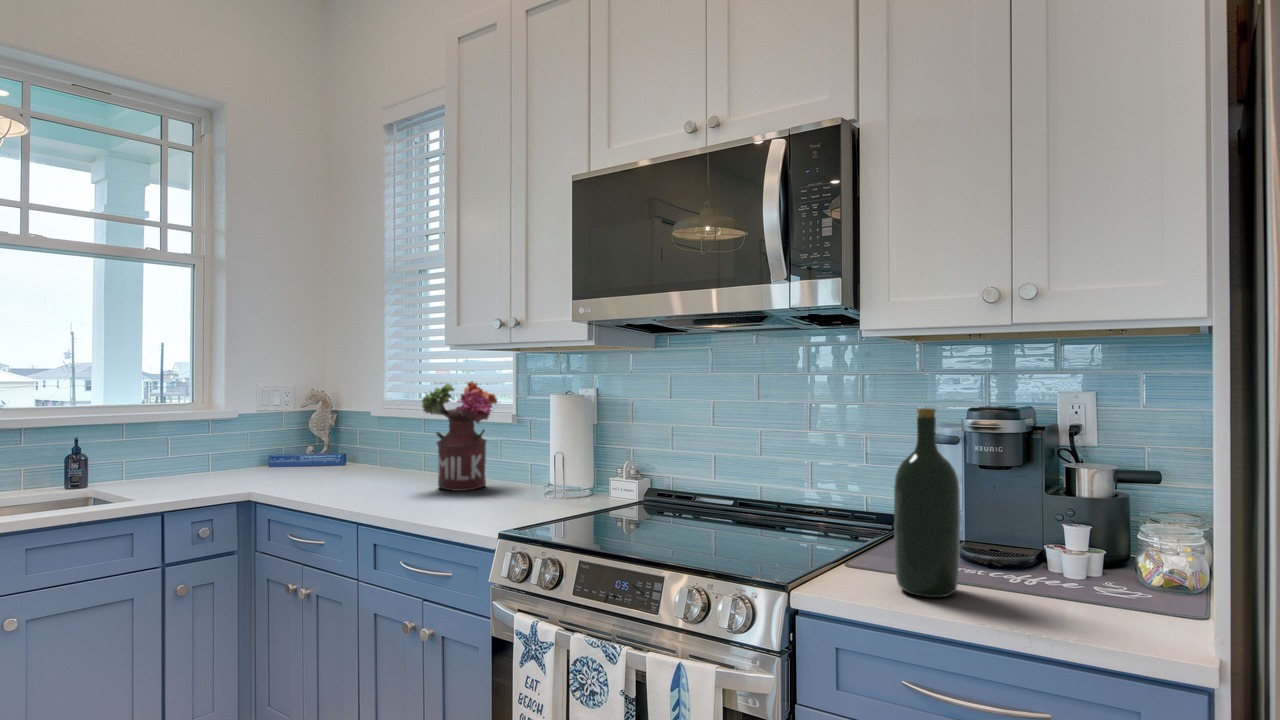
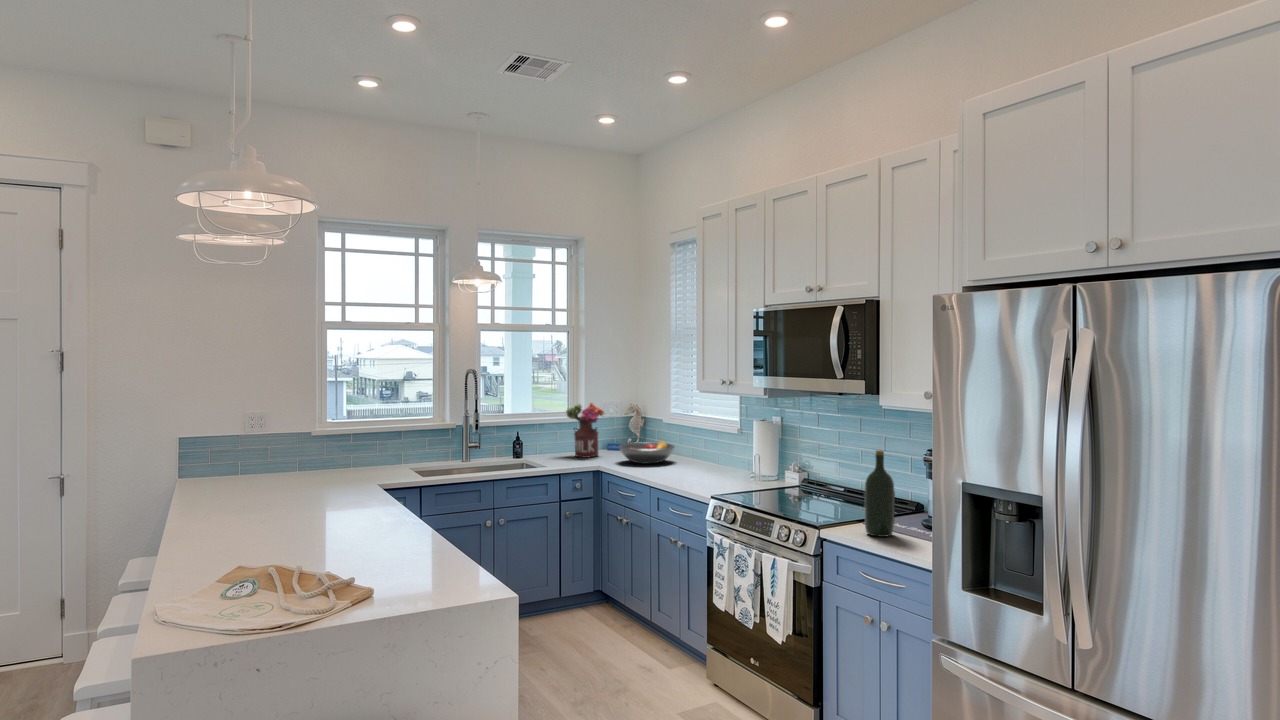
flower arrangement: present [422,381,497,491] -> present [566,403,604,458]
fruit bowl: none [290,443,396,484] -> present [619,441,675,464]

